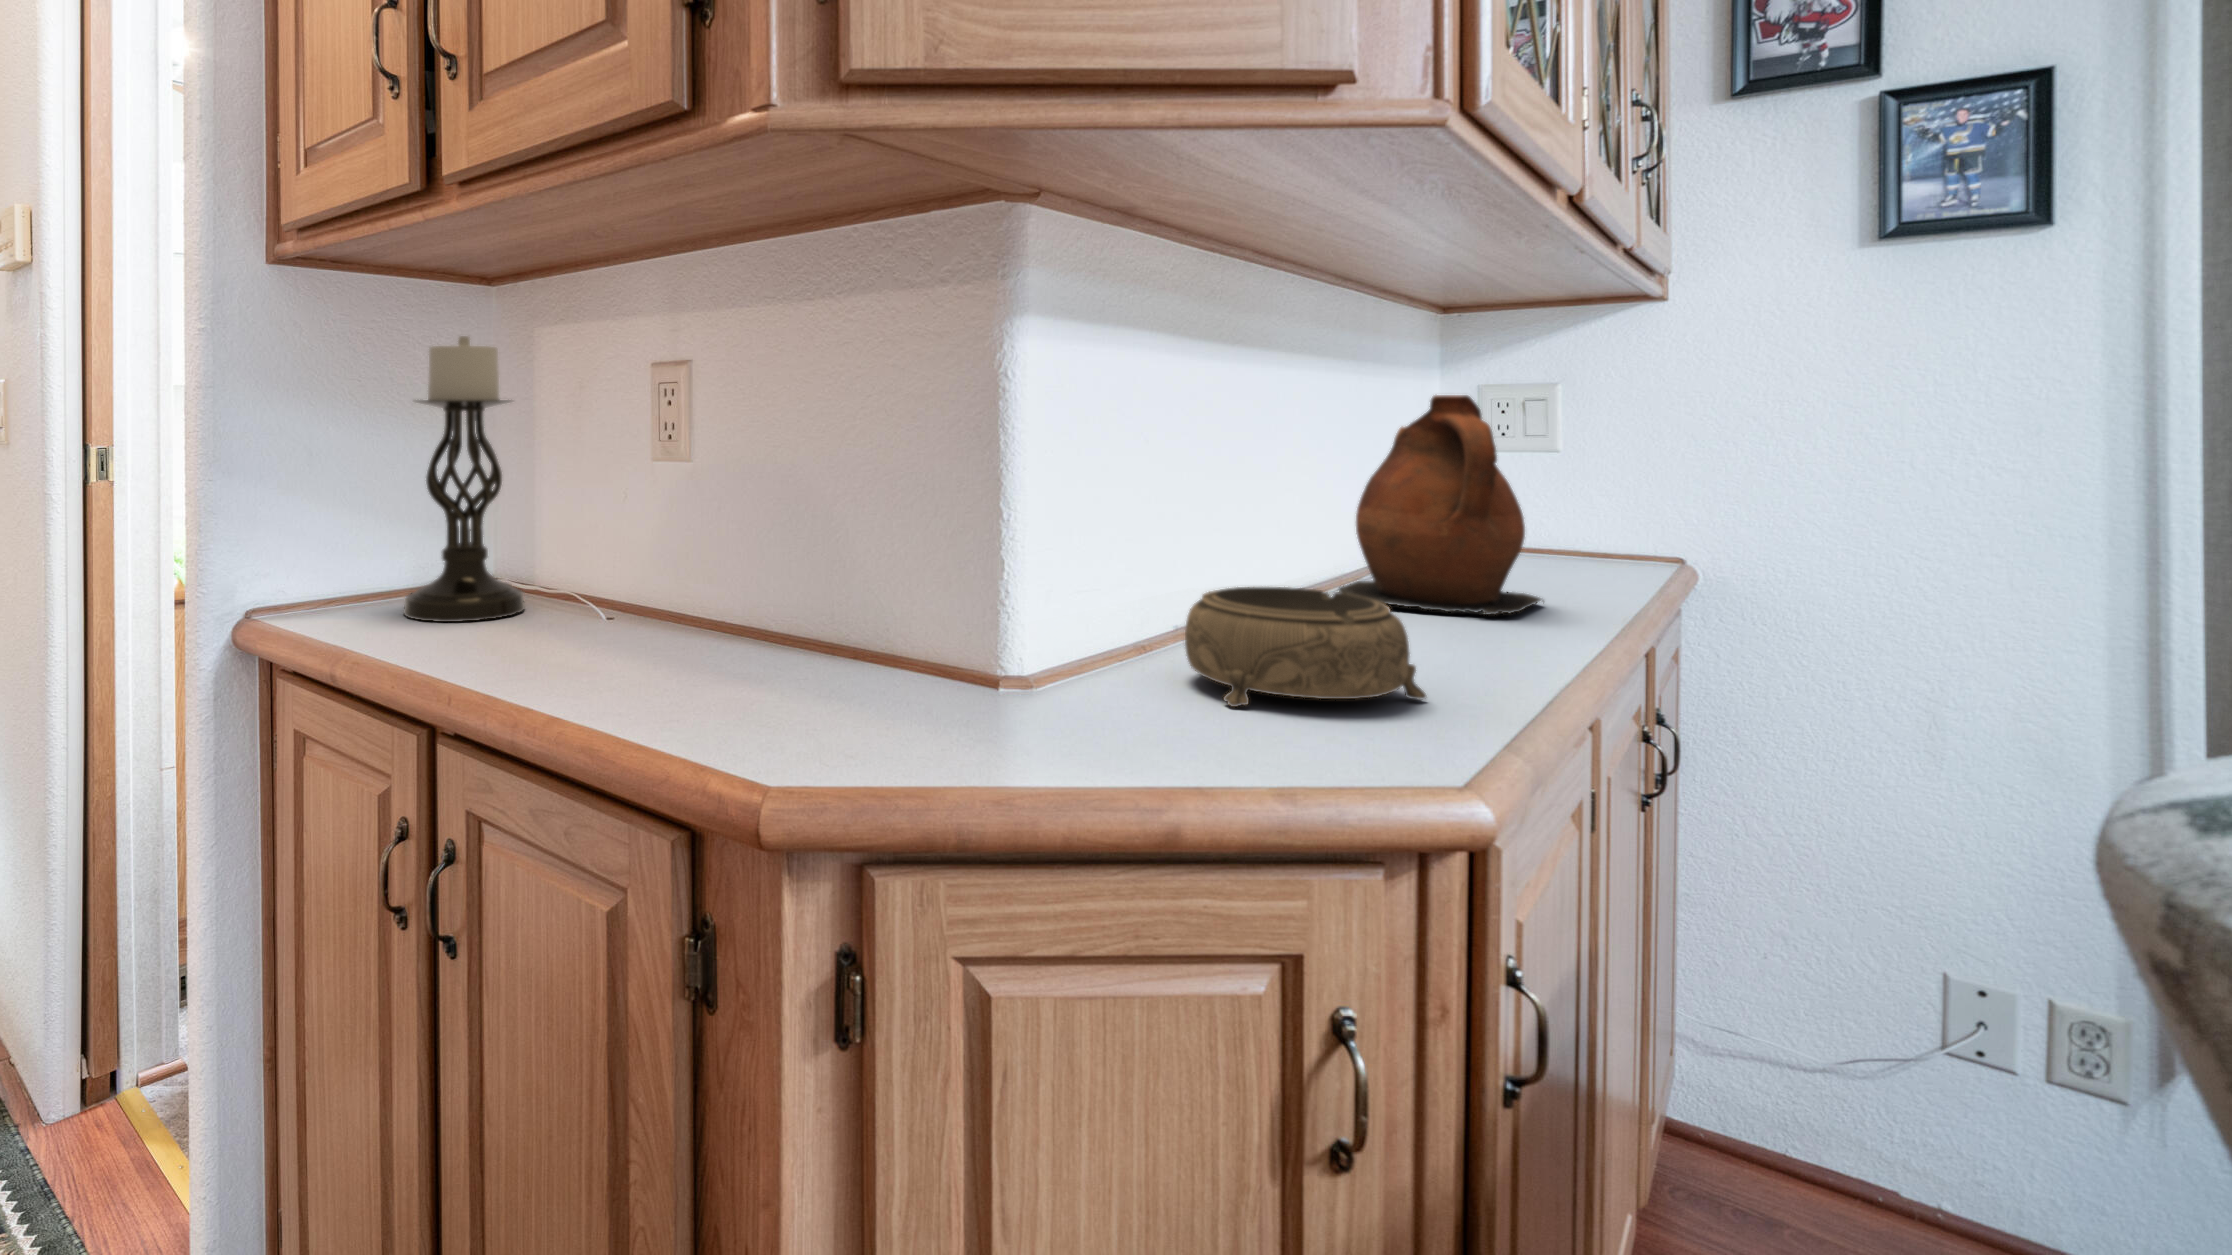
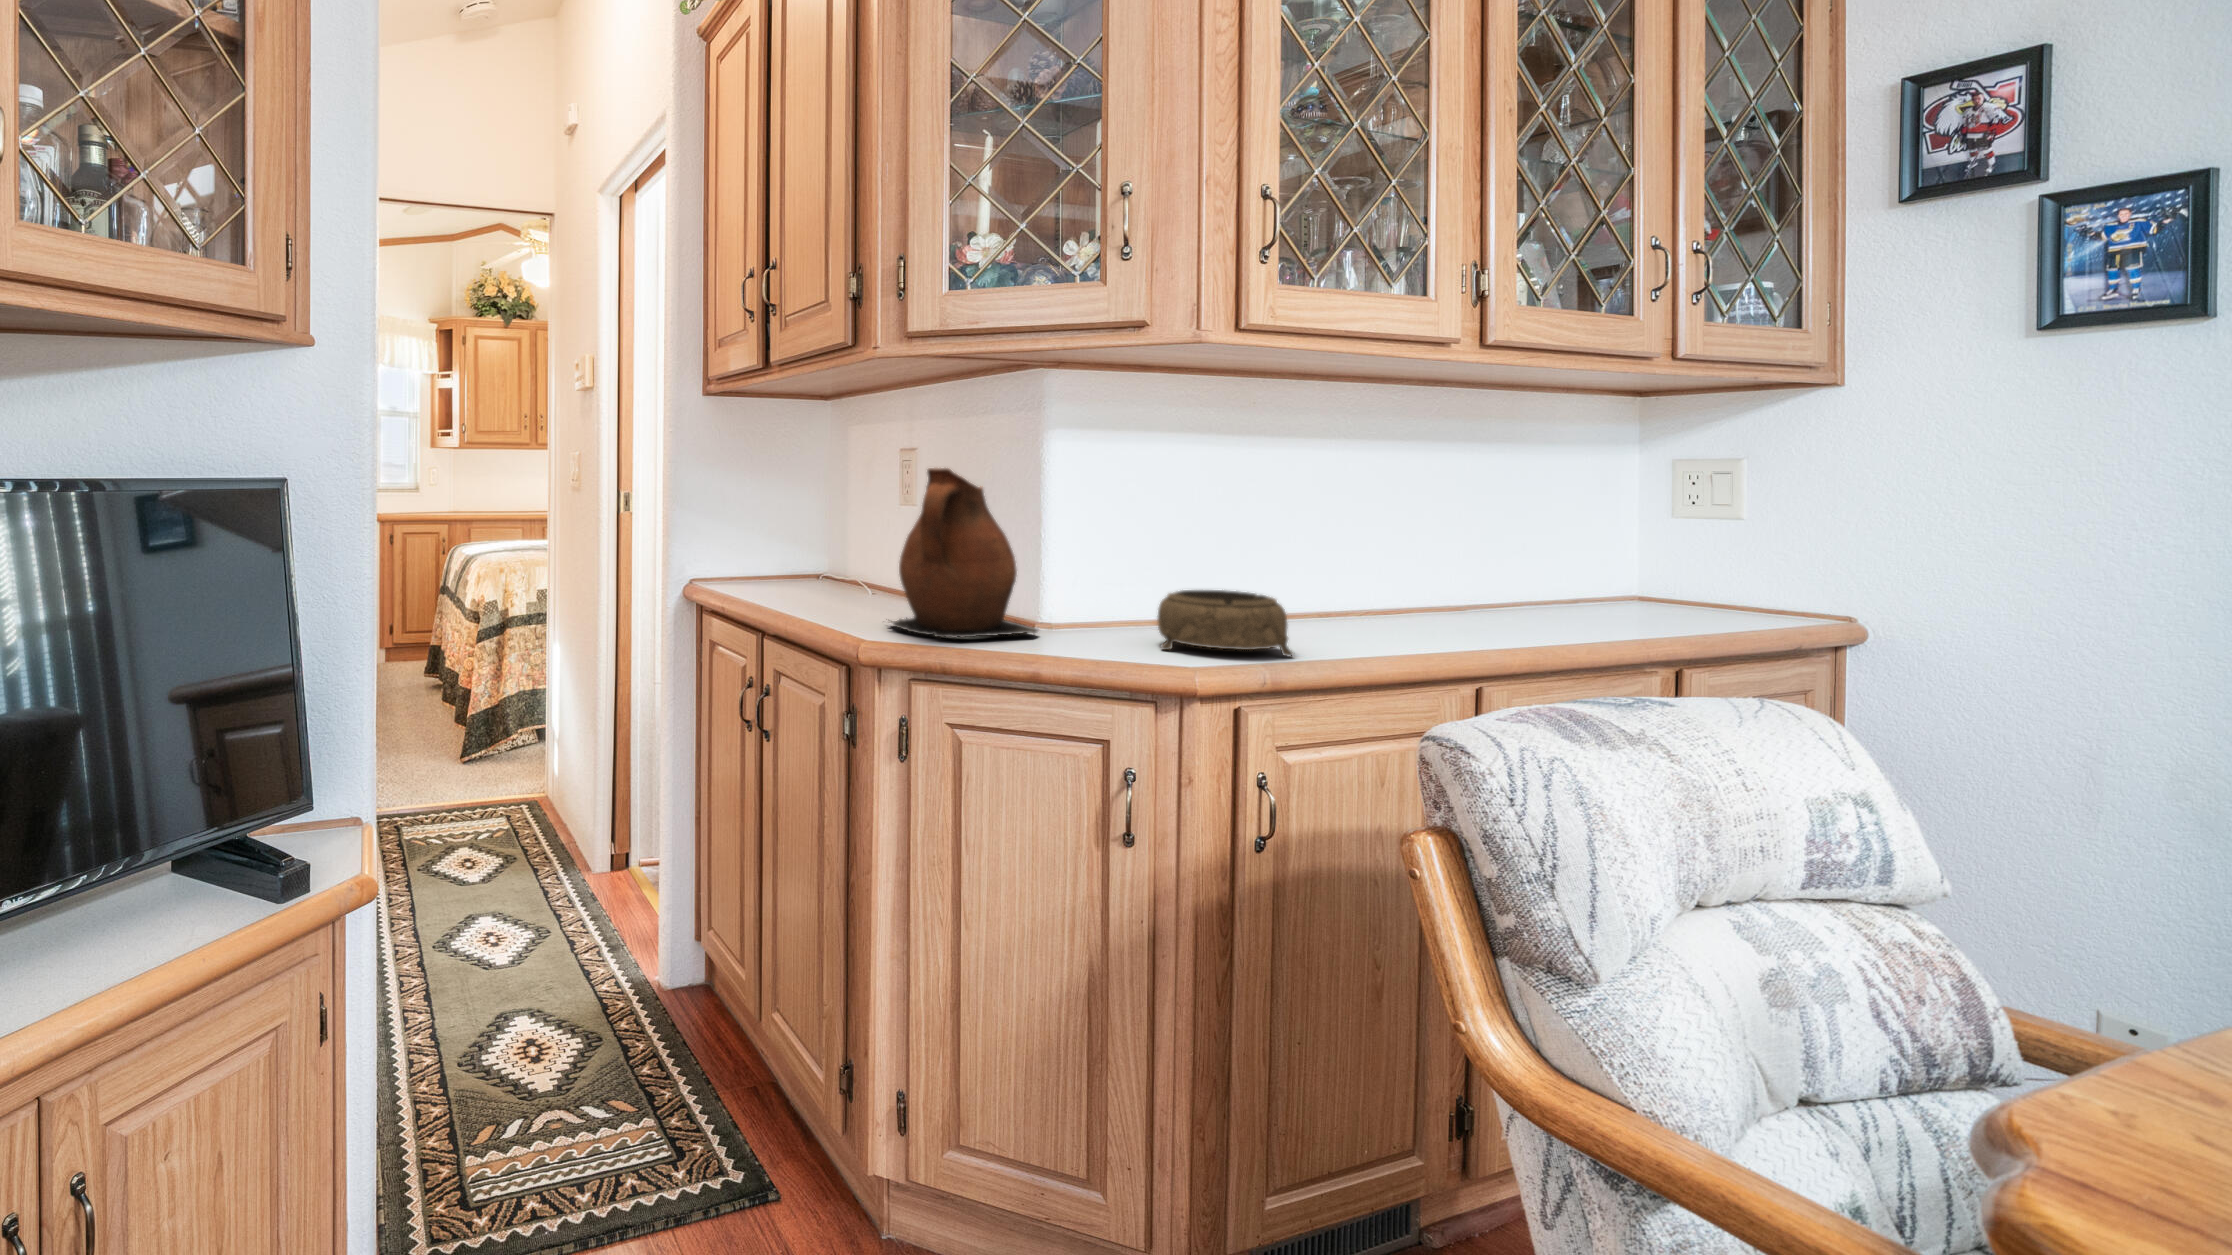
candle holder: present [403,336,525,622] -> none [765,436,831,593]
ceramic pitcher: present [1339,395,1542,615] -> present [889,468,1038,638]

